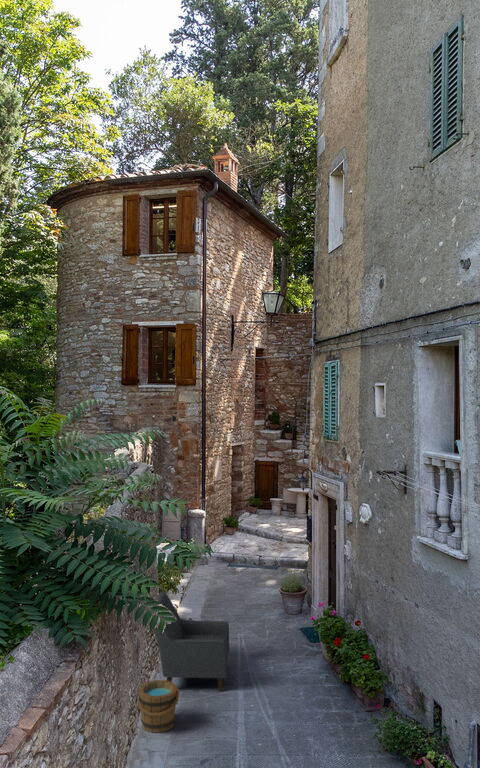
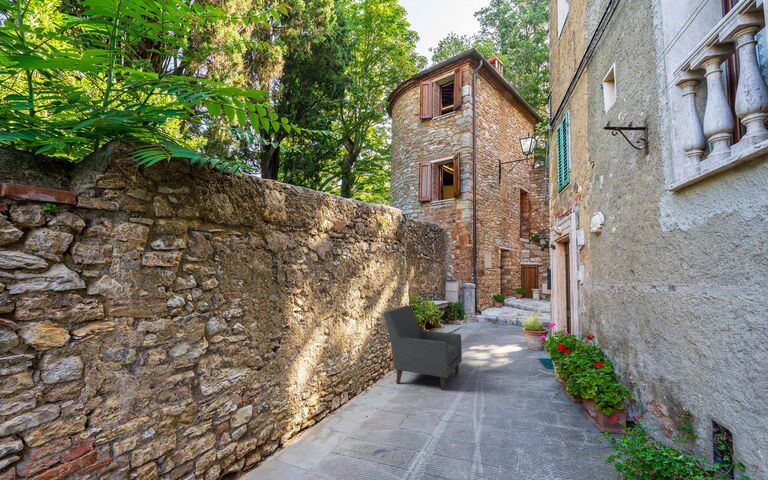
bucket: present [138,680,180,732] -> none [352,365,391,411]

